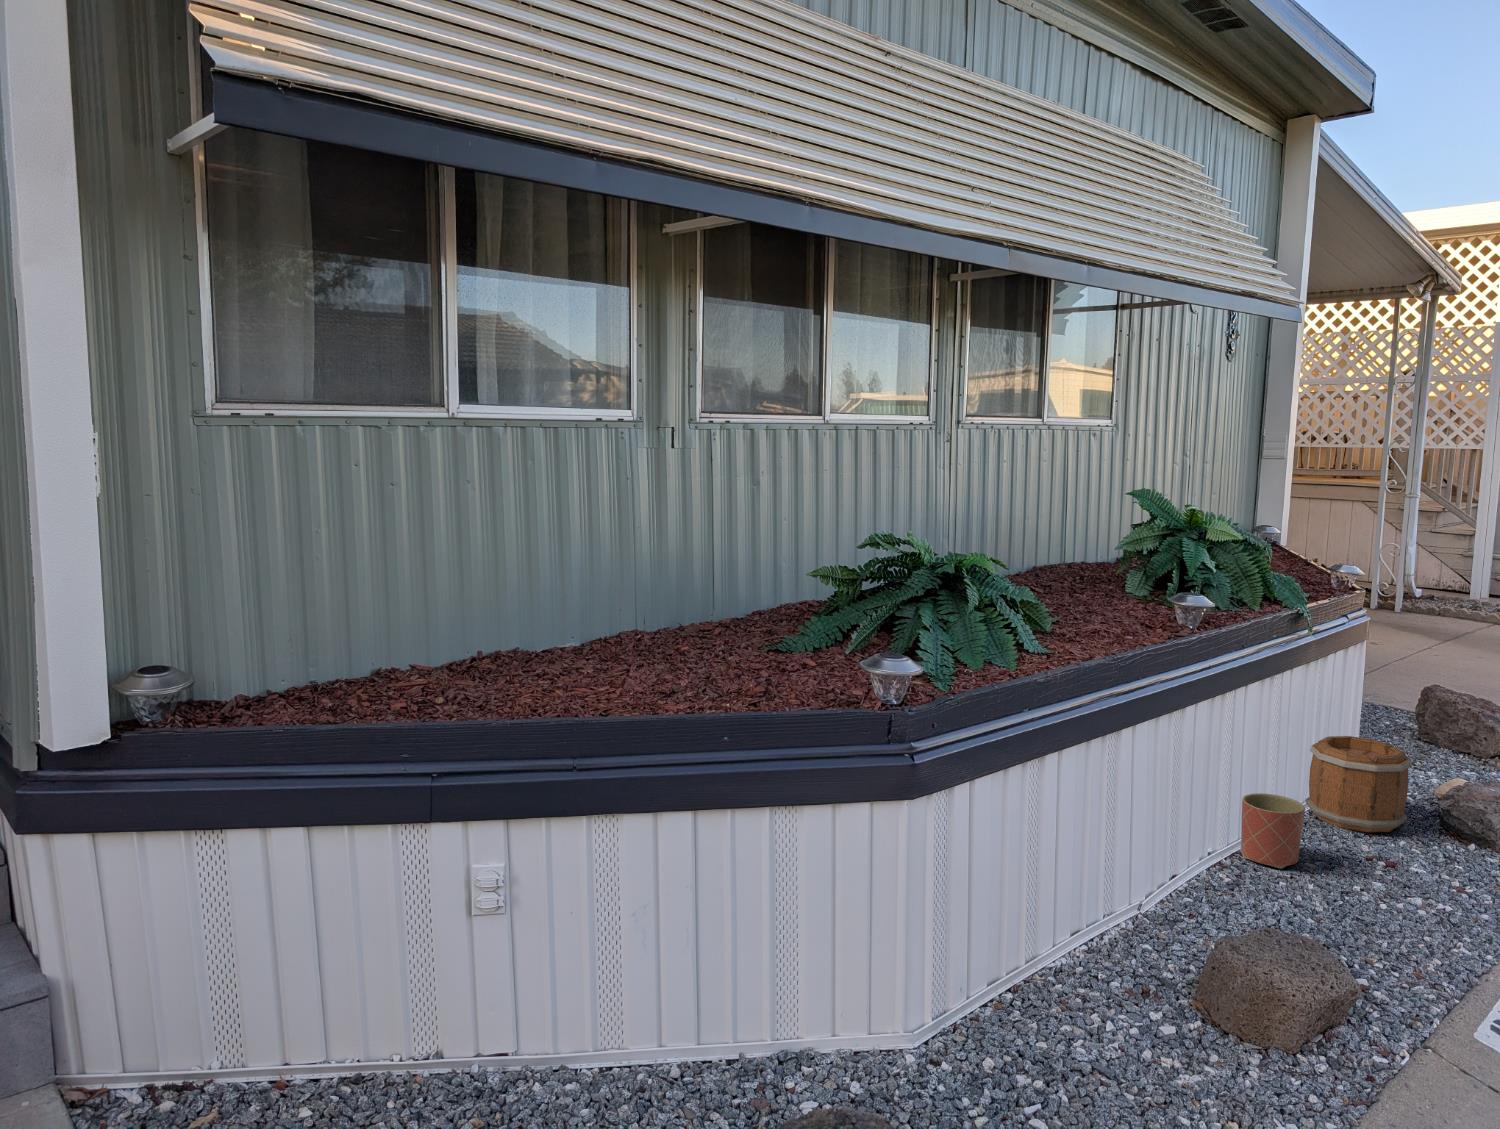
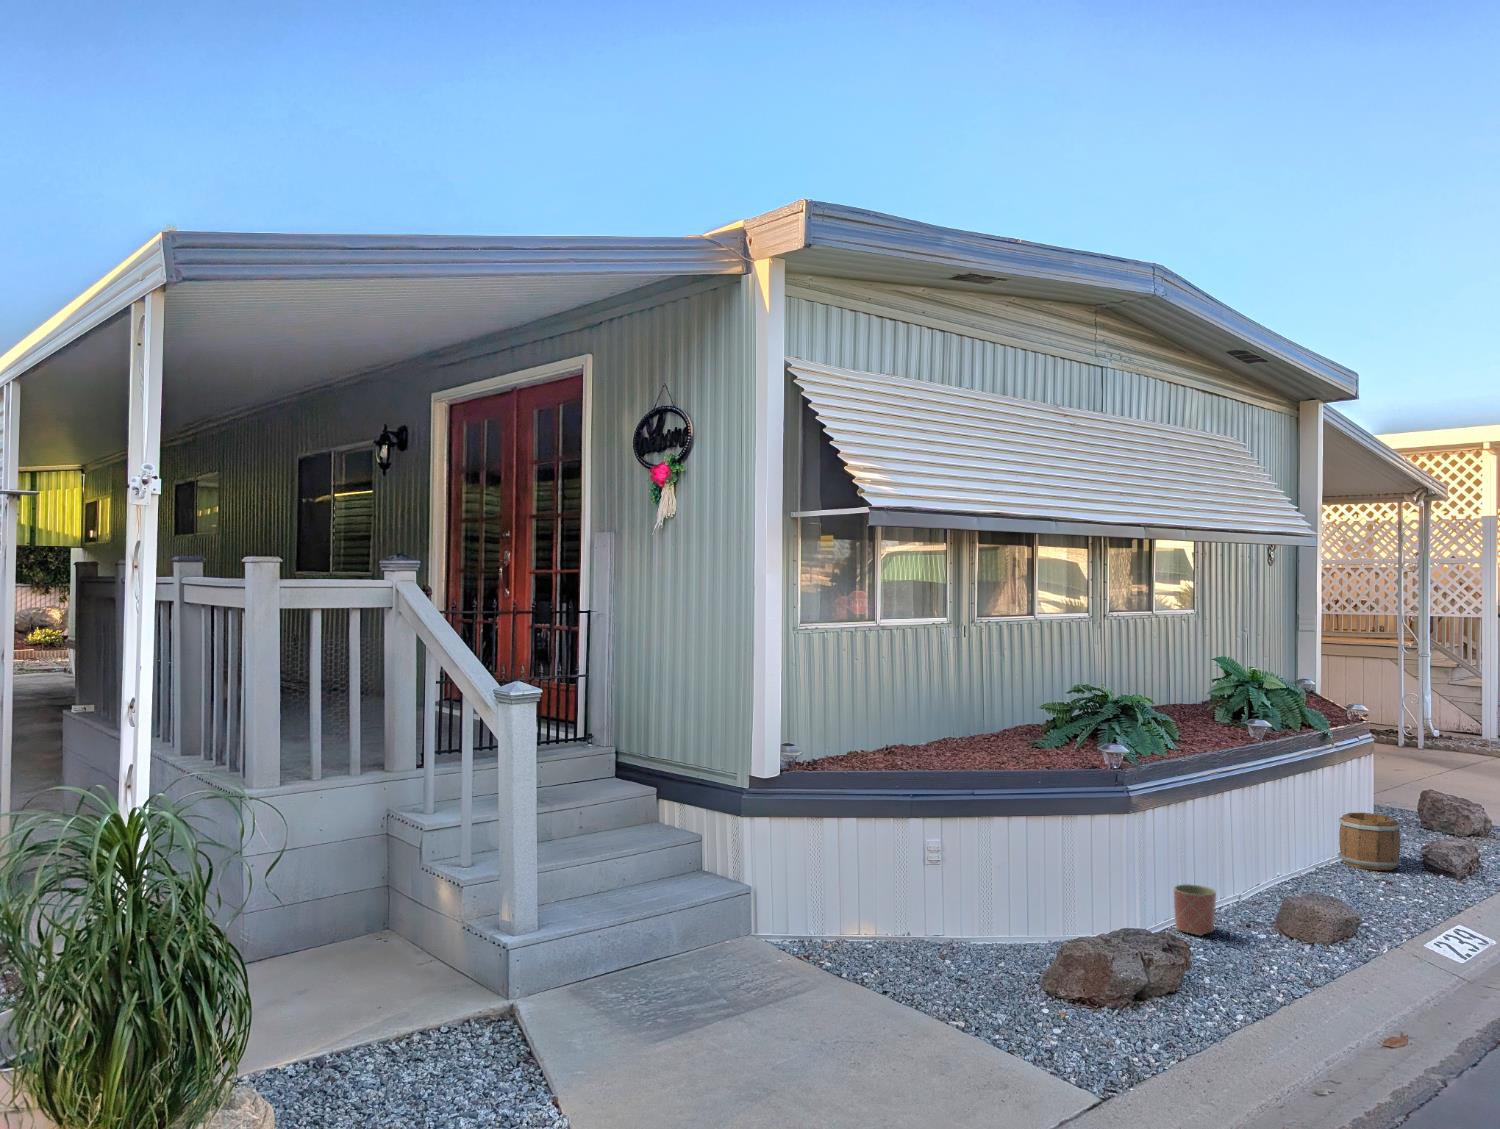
planter: present [1241,793,1305,869] -> present [1174,884,1216,936]

